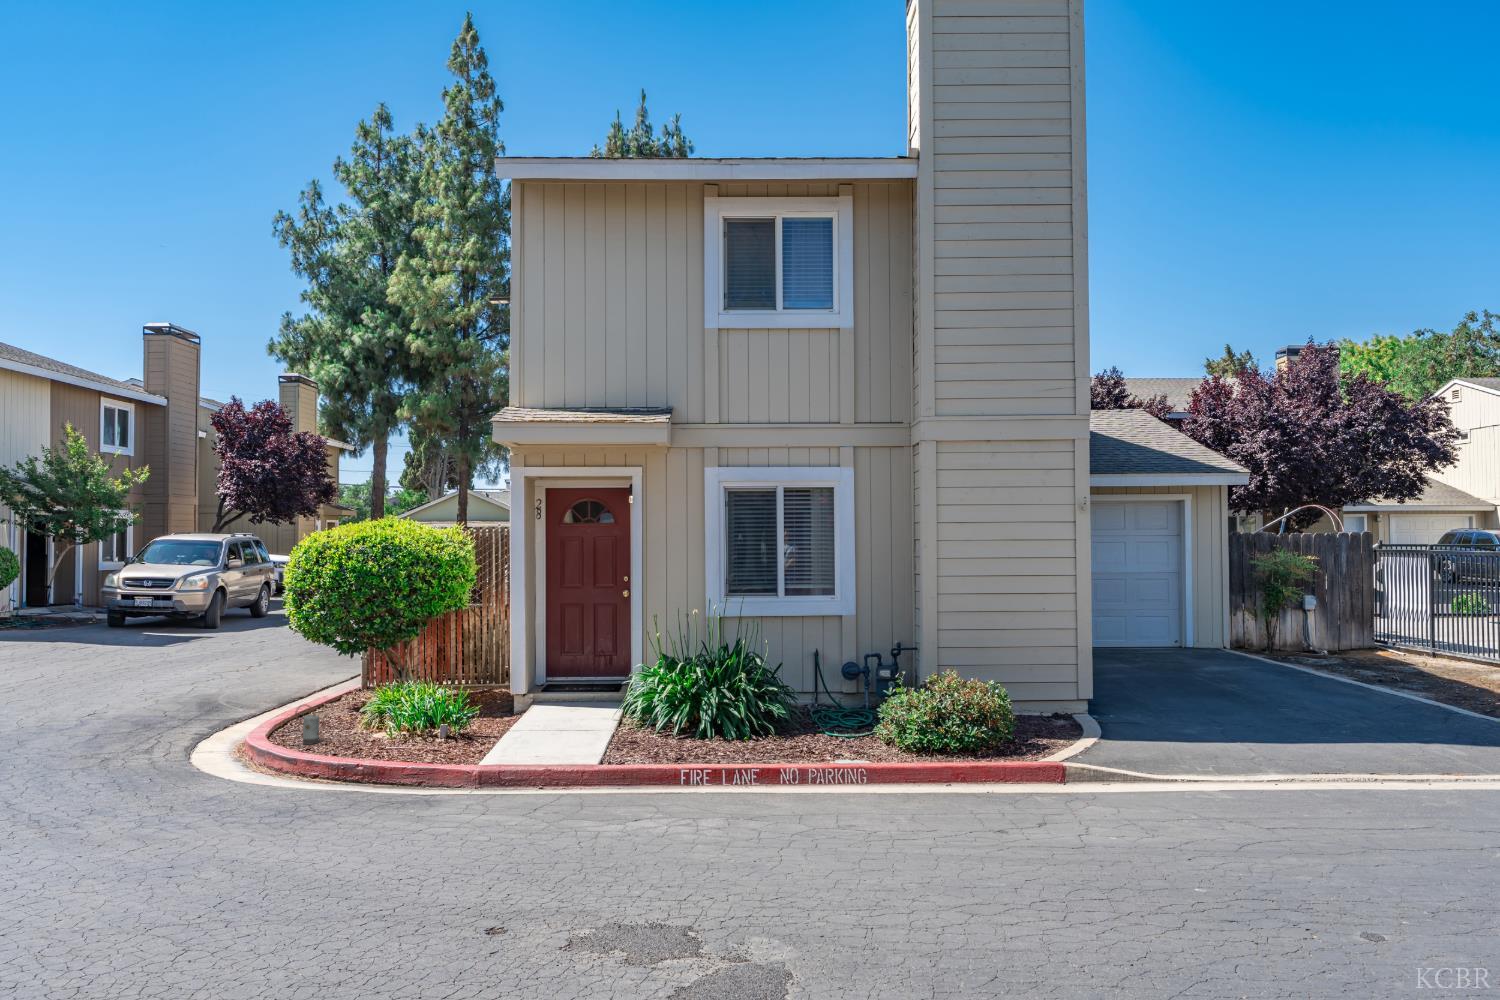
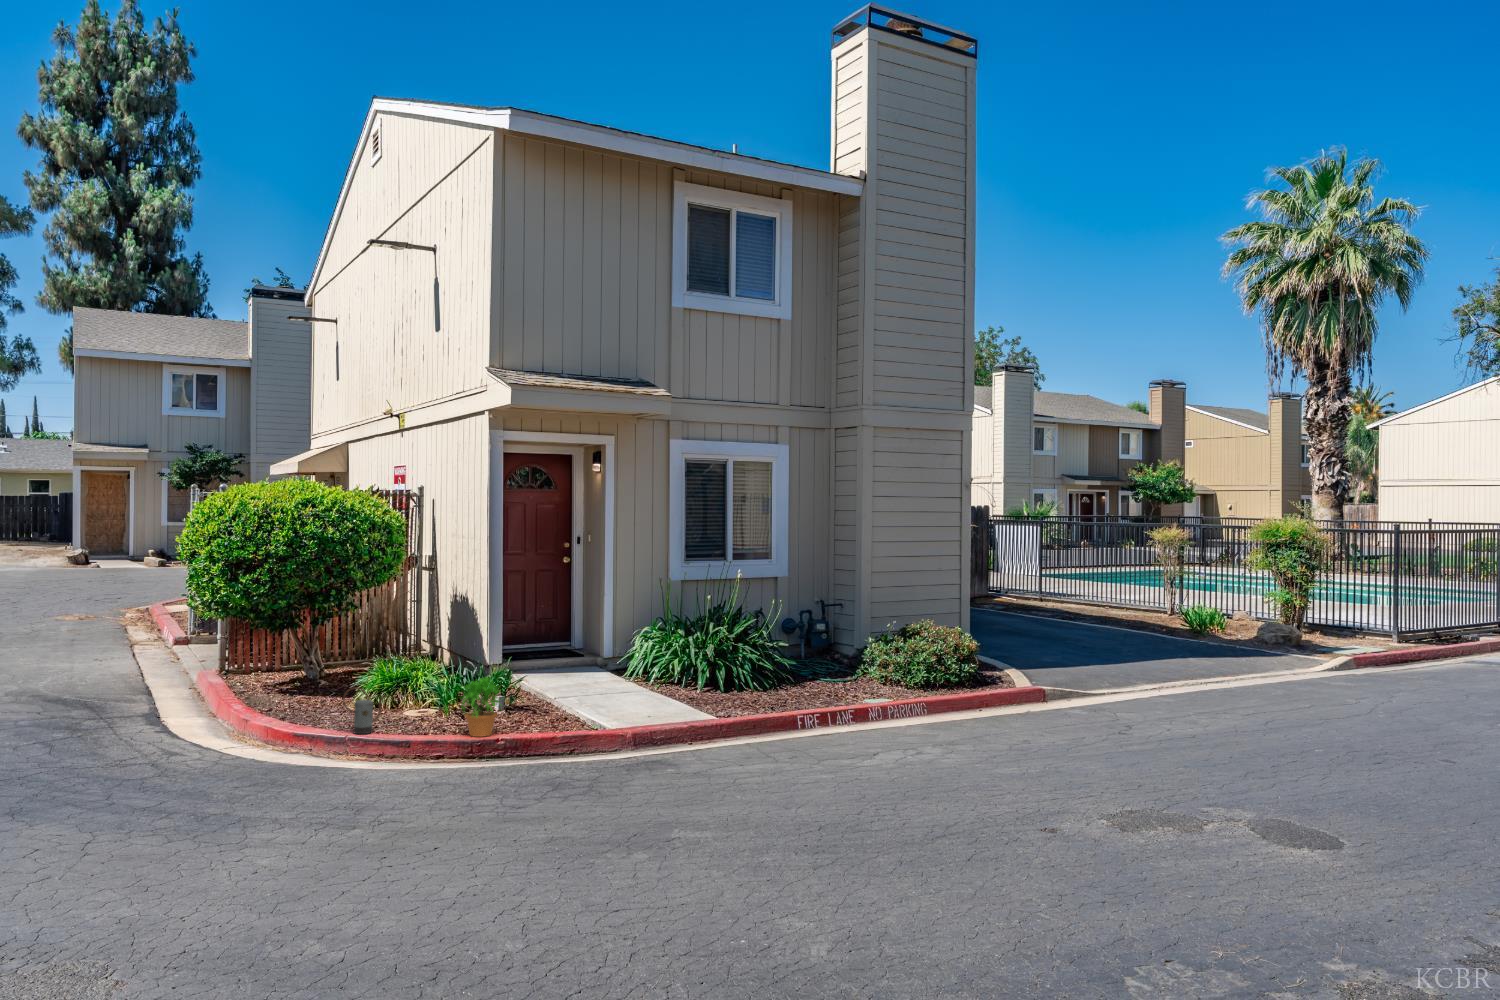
potted plant: none [349,705,397,759] -> present [462,677,501,737]

